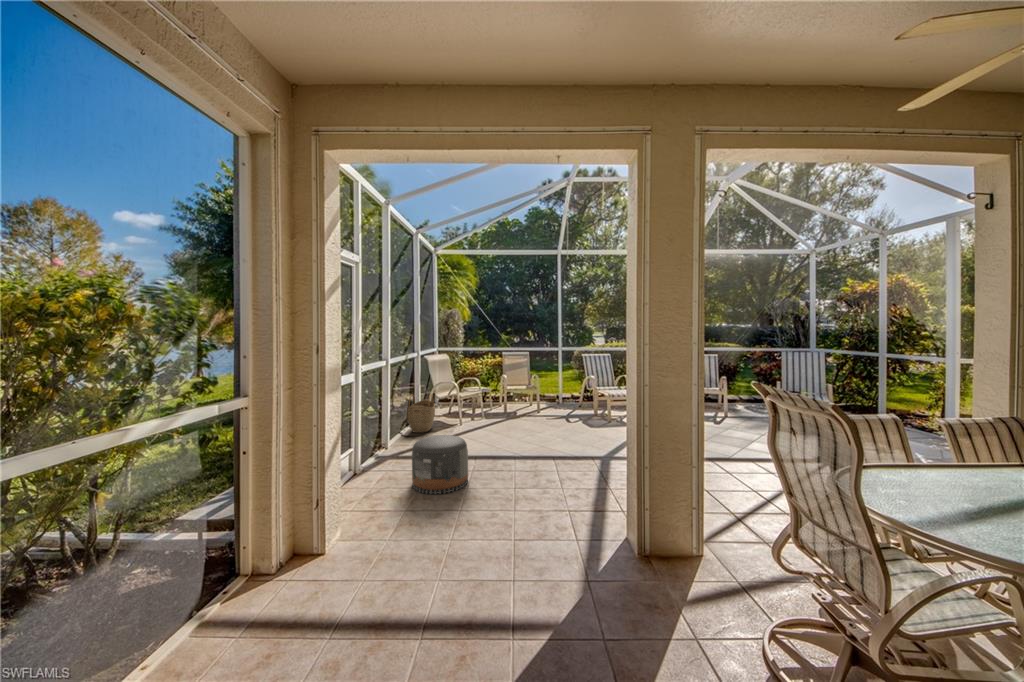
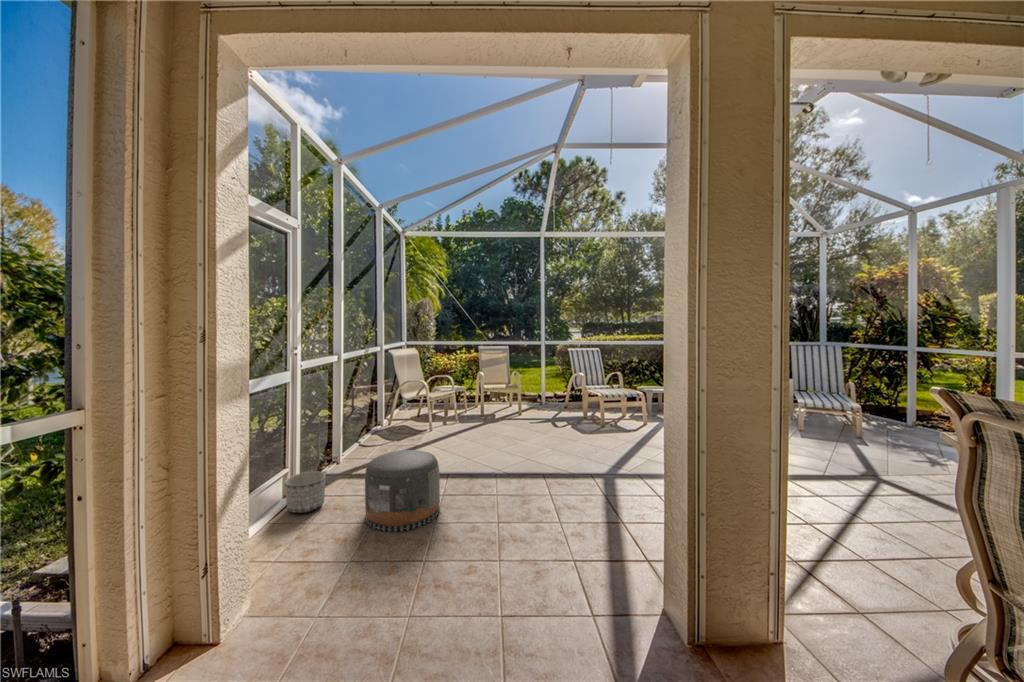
woven basket: present [407,394,435,433] -> none [367,395,400,441]
planter: none [352,451,381,481] -> present [285,471,326,513]

